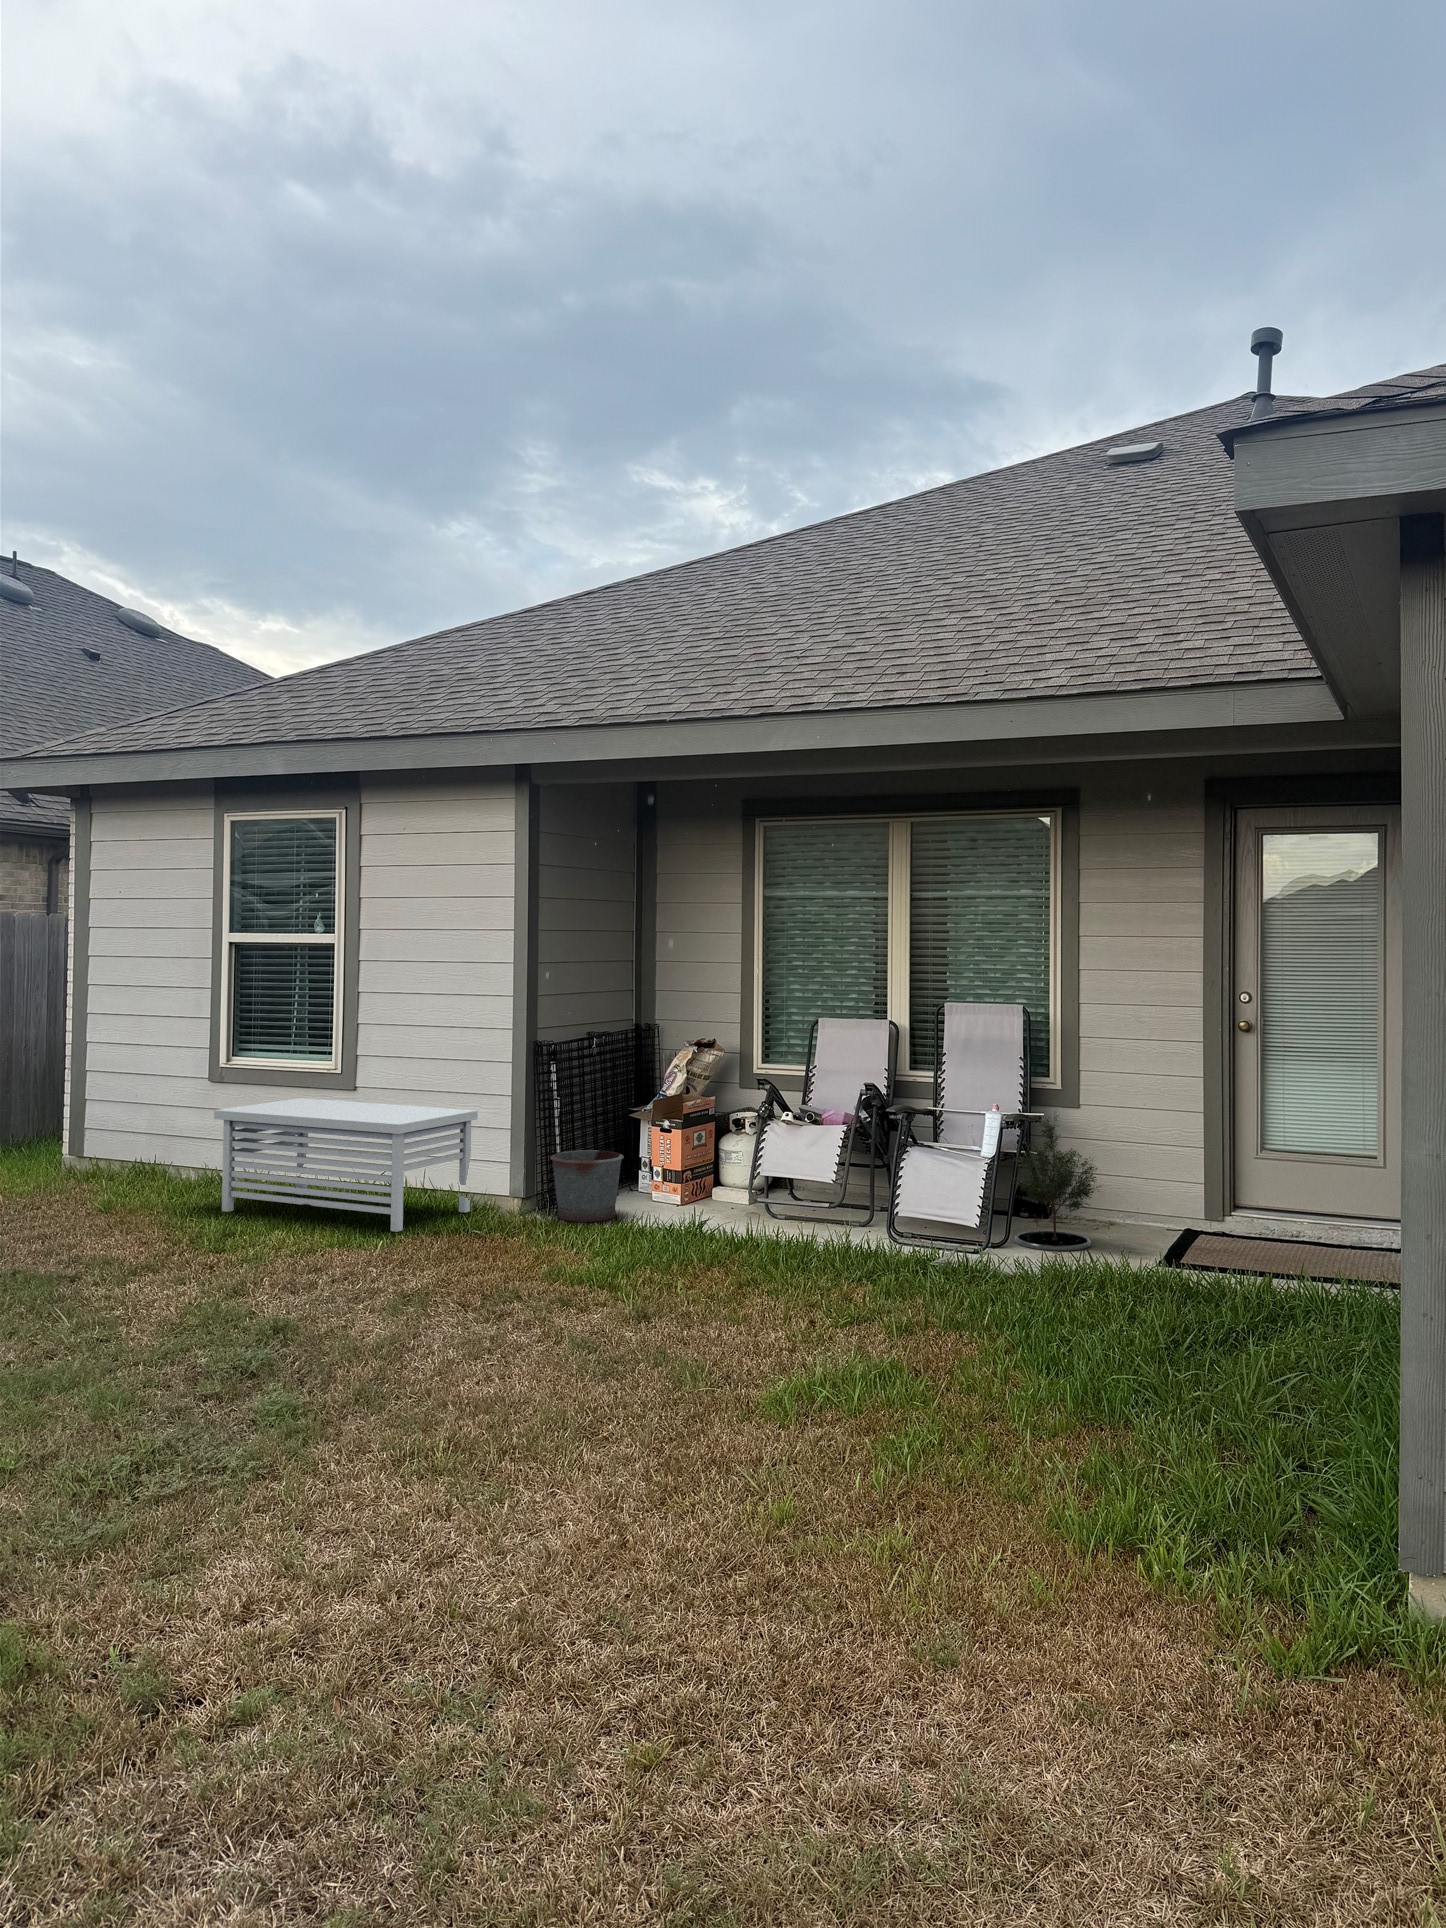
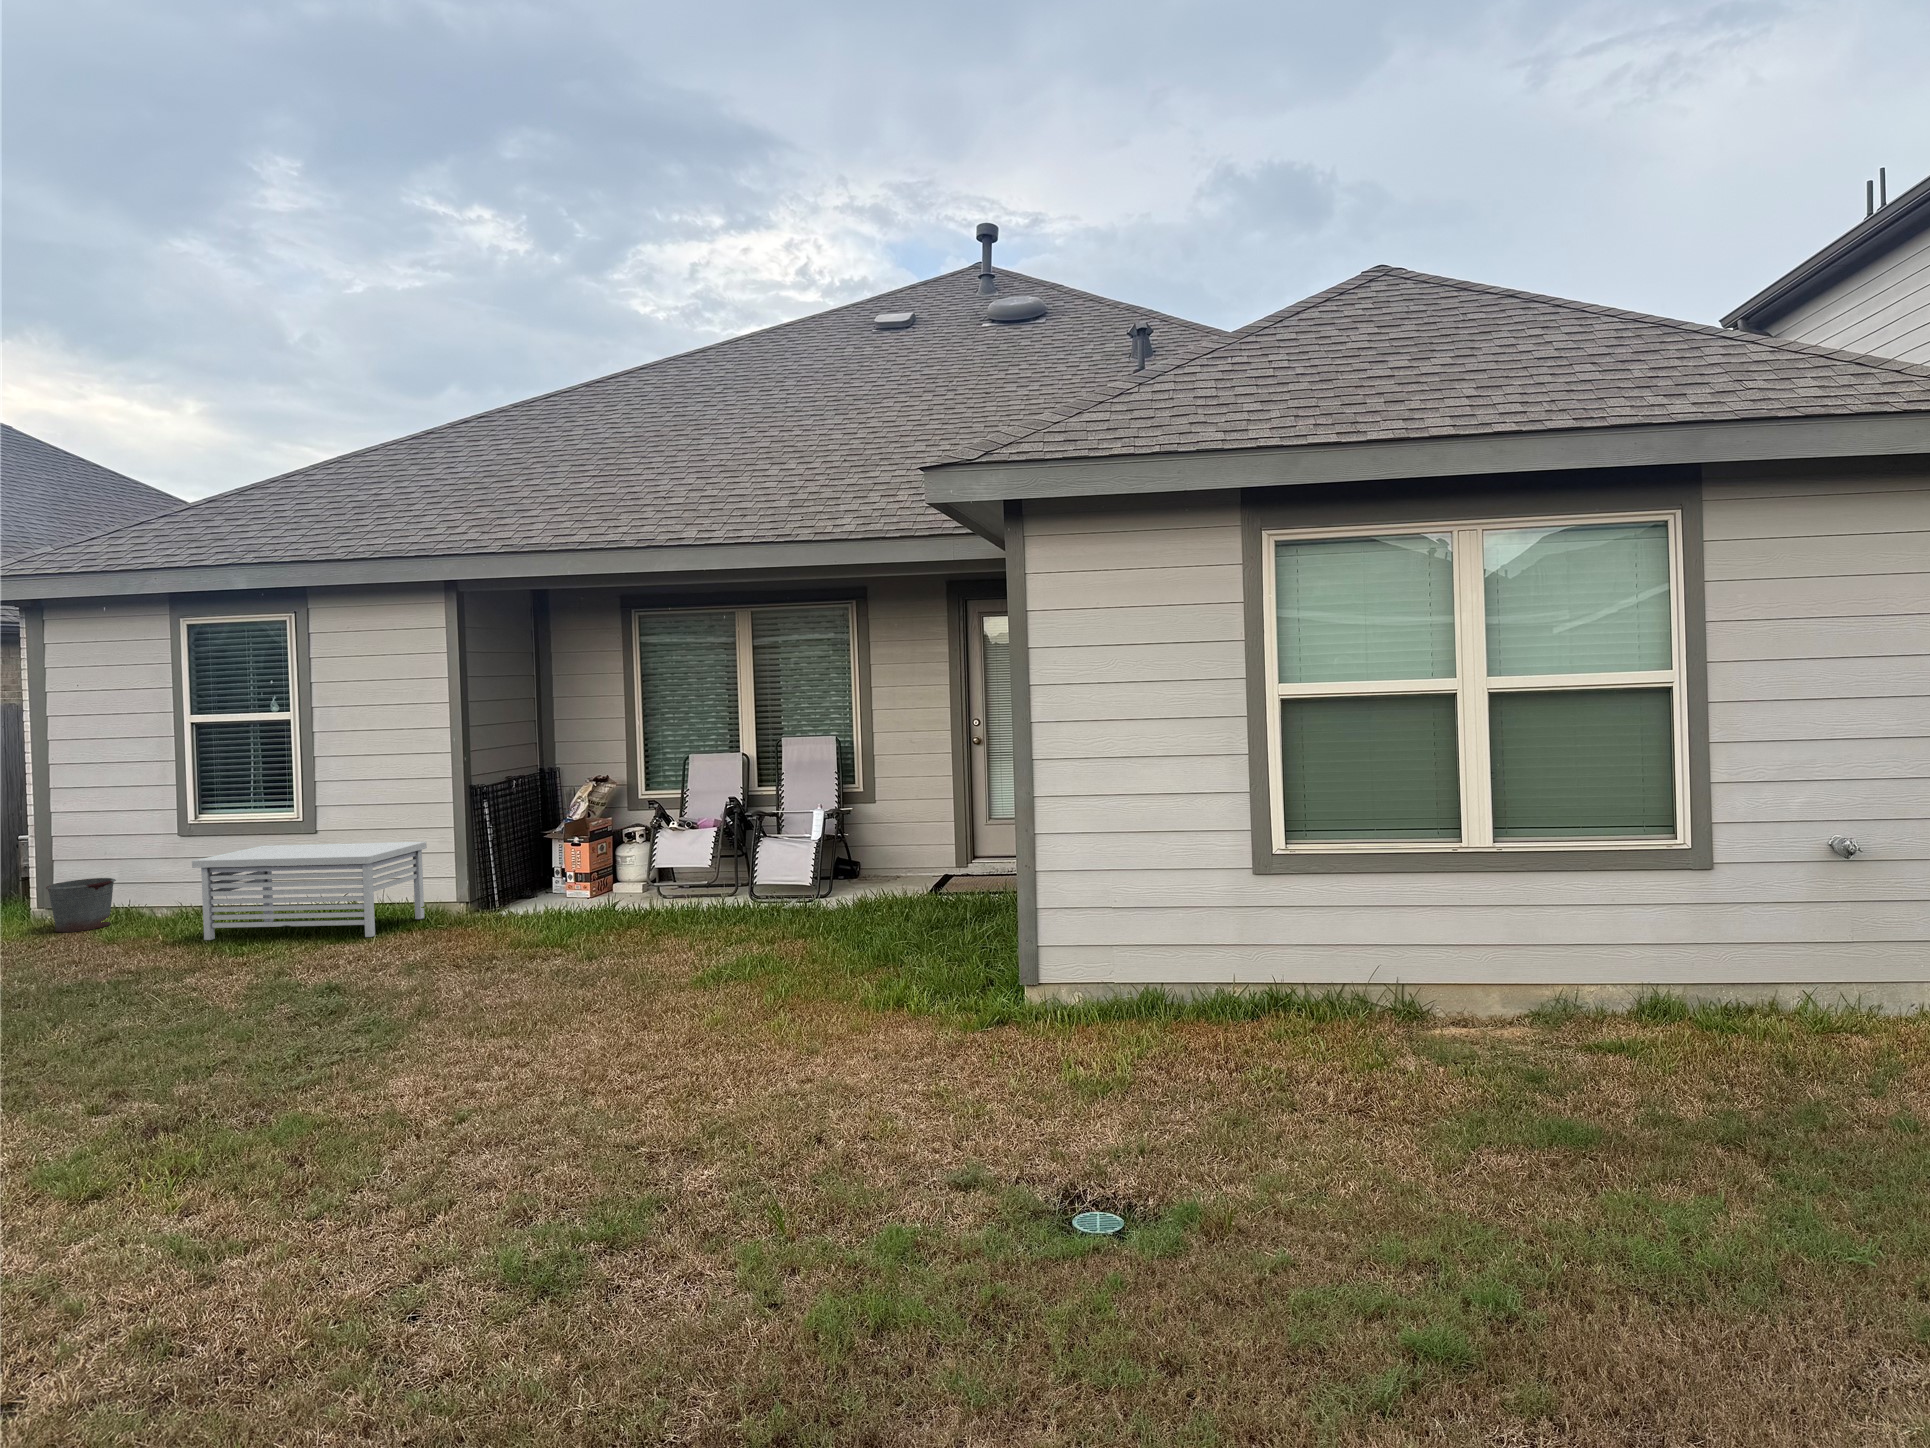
potted tree: present [1012,1112,1101,1251] -> none [830,804,891,897]
bucket: present [550,1150,624,1222] -> present [46,878,116,932]

